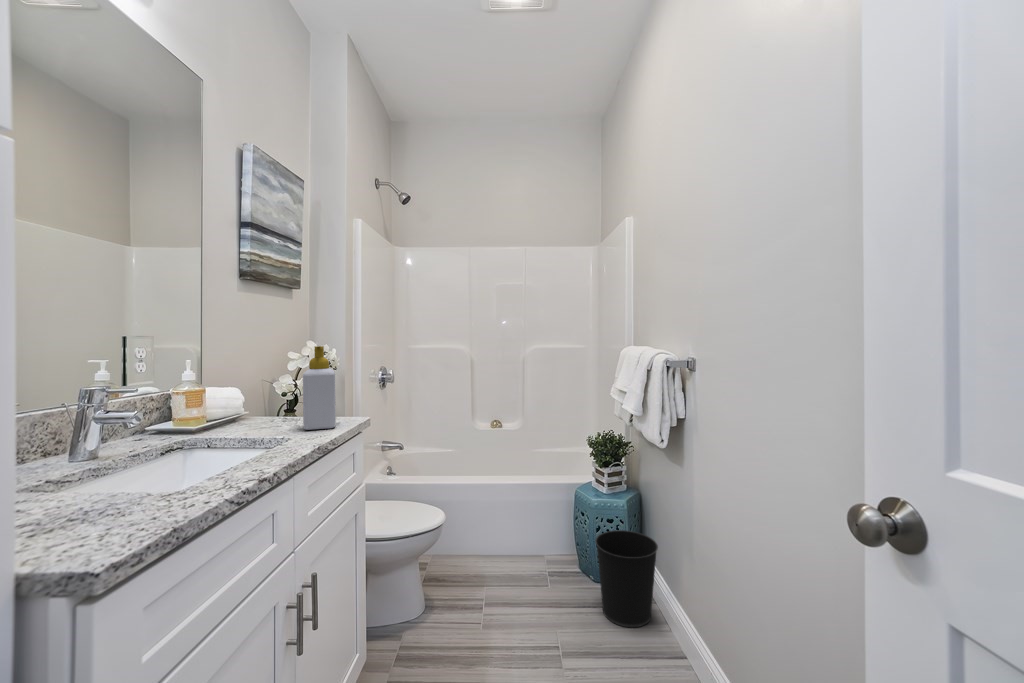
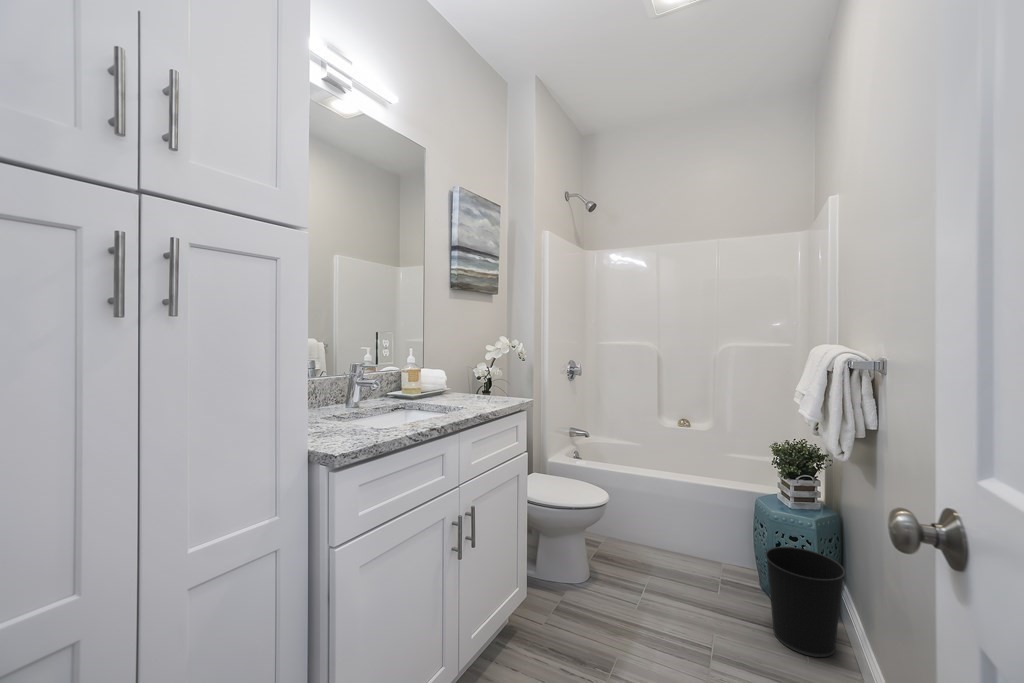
soap bottle: present [303,346,336,430] -> none [481,339,506,404]

